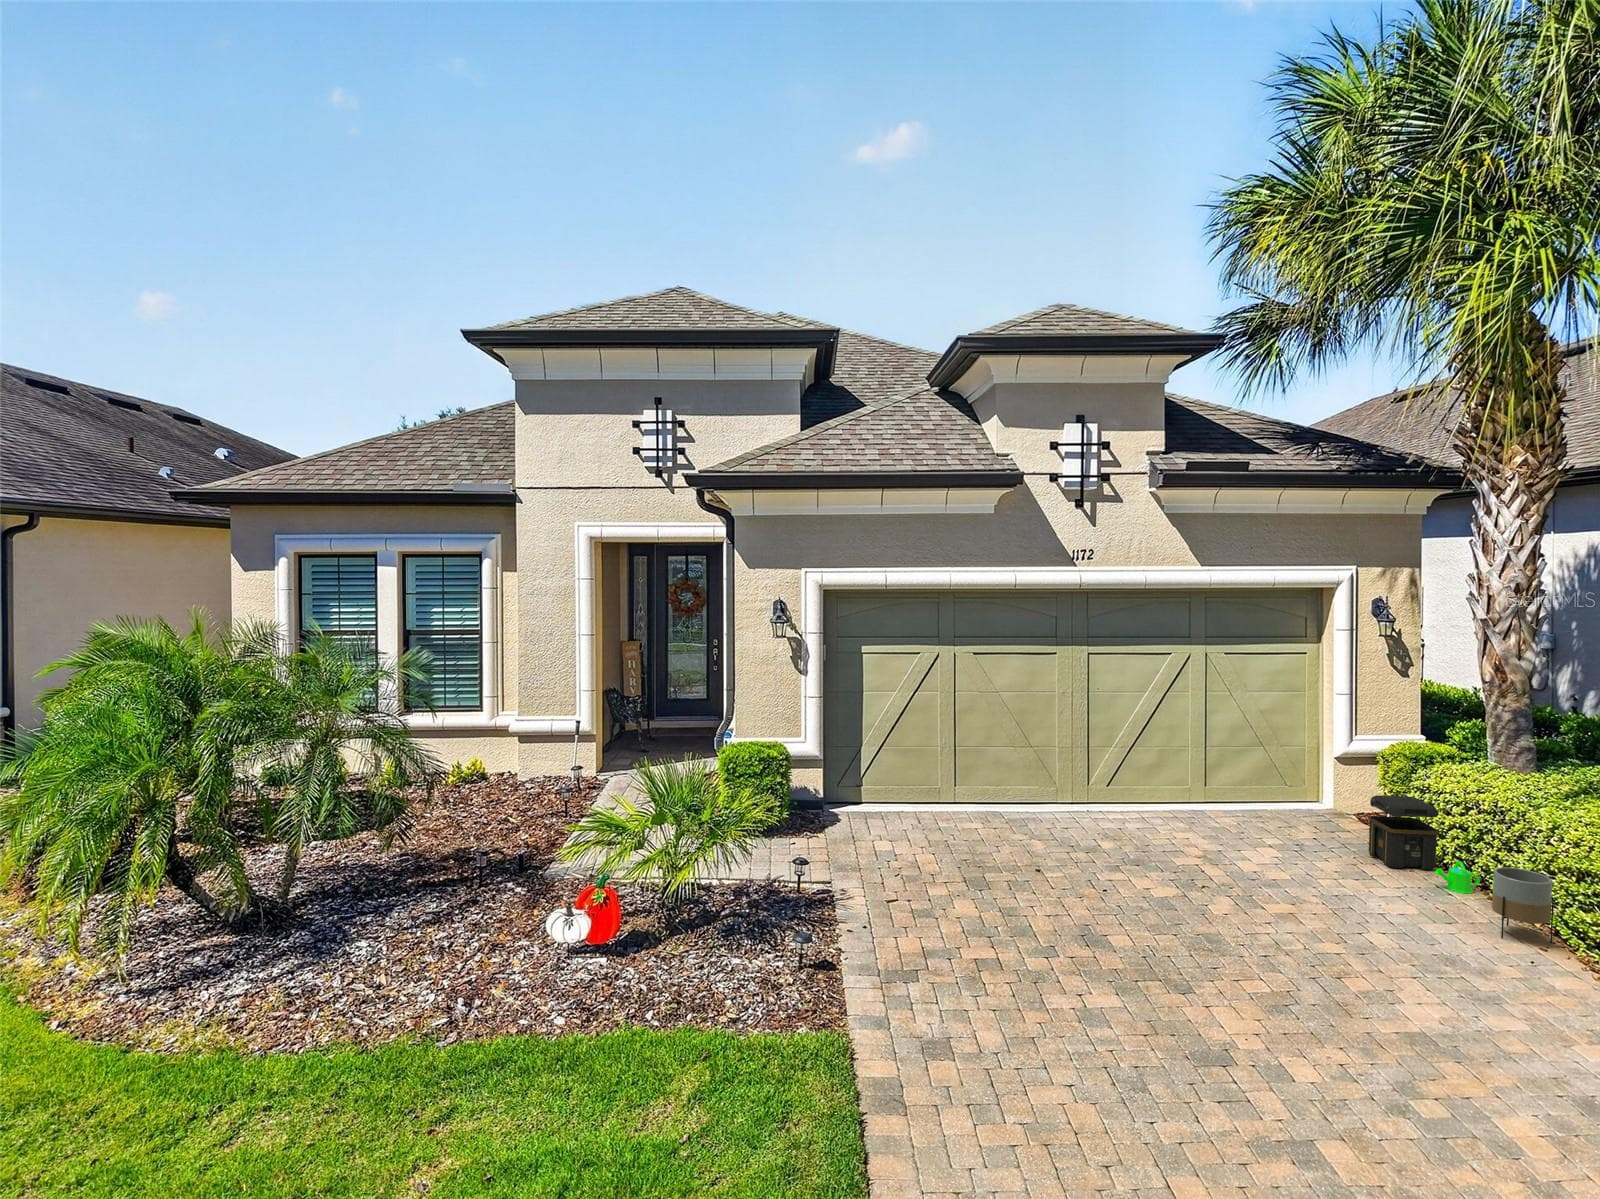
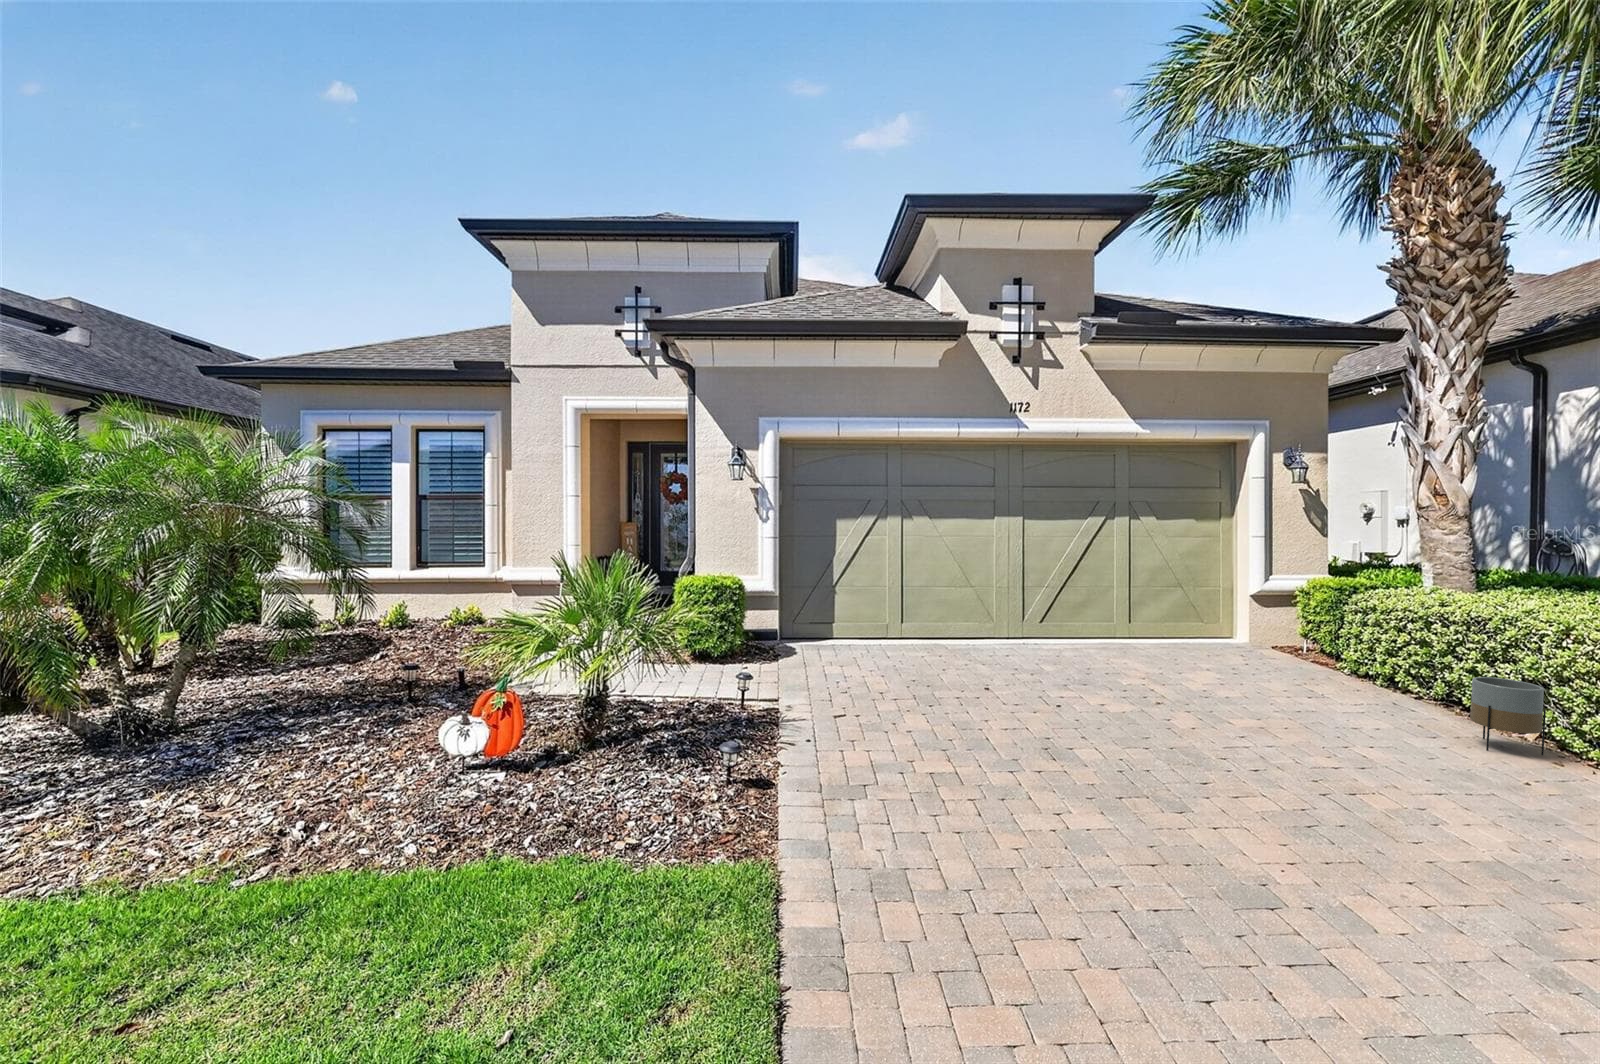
toolbox: present [1369,795,1438,869] -> none [1304,621,1380,691]
watering can: present [1435,861,1480,893] -> none [1385,679,1432,711]

